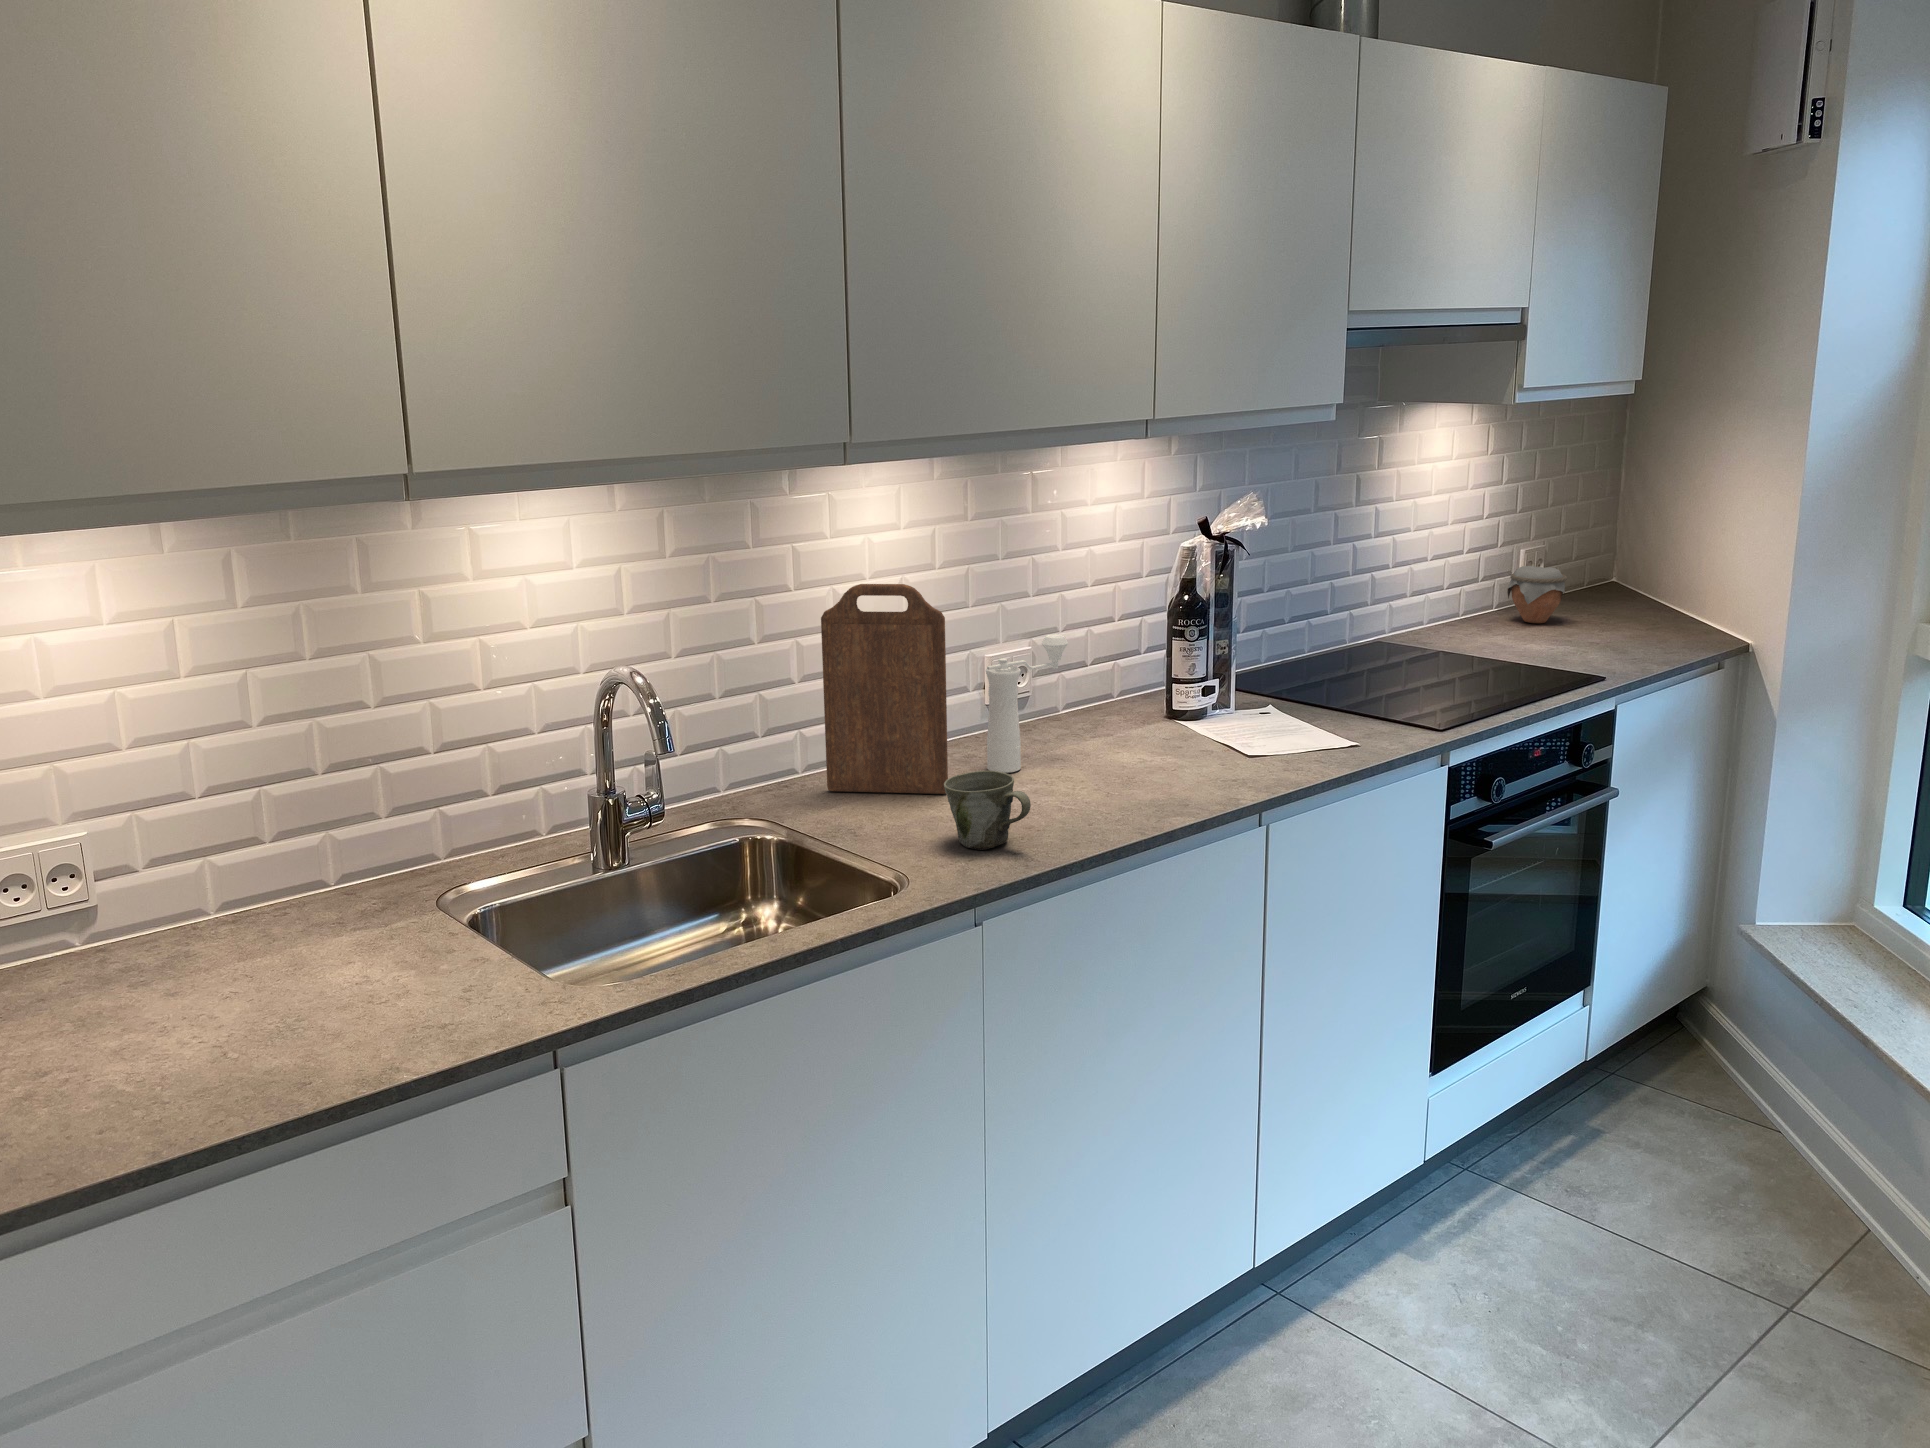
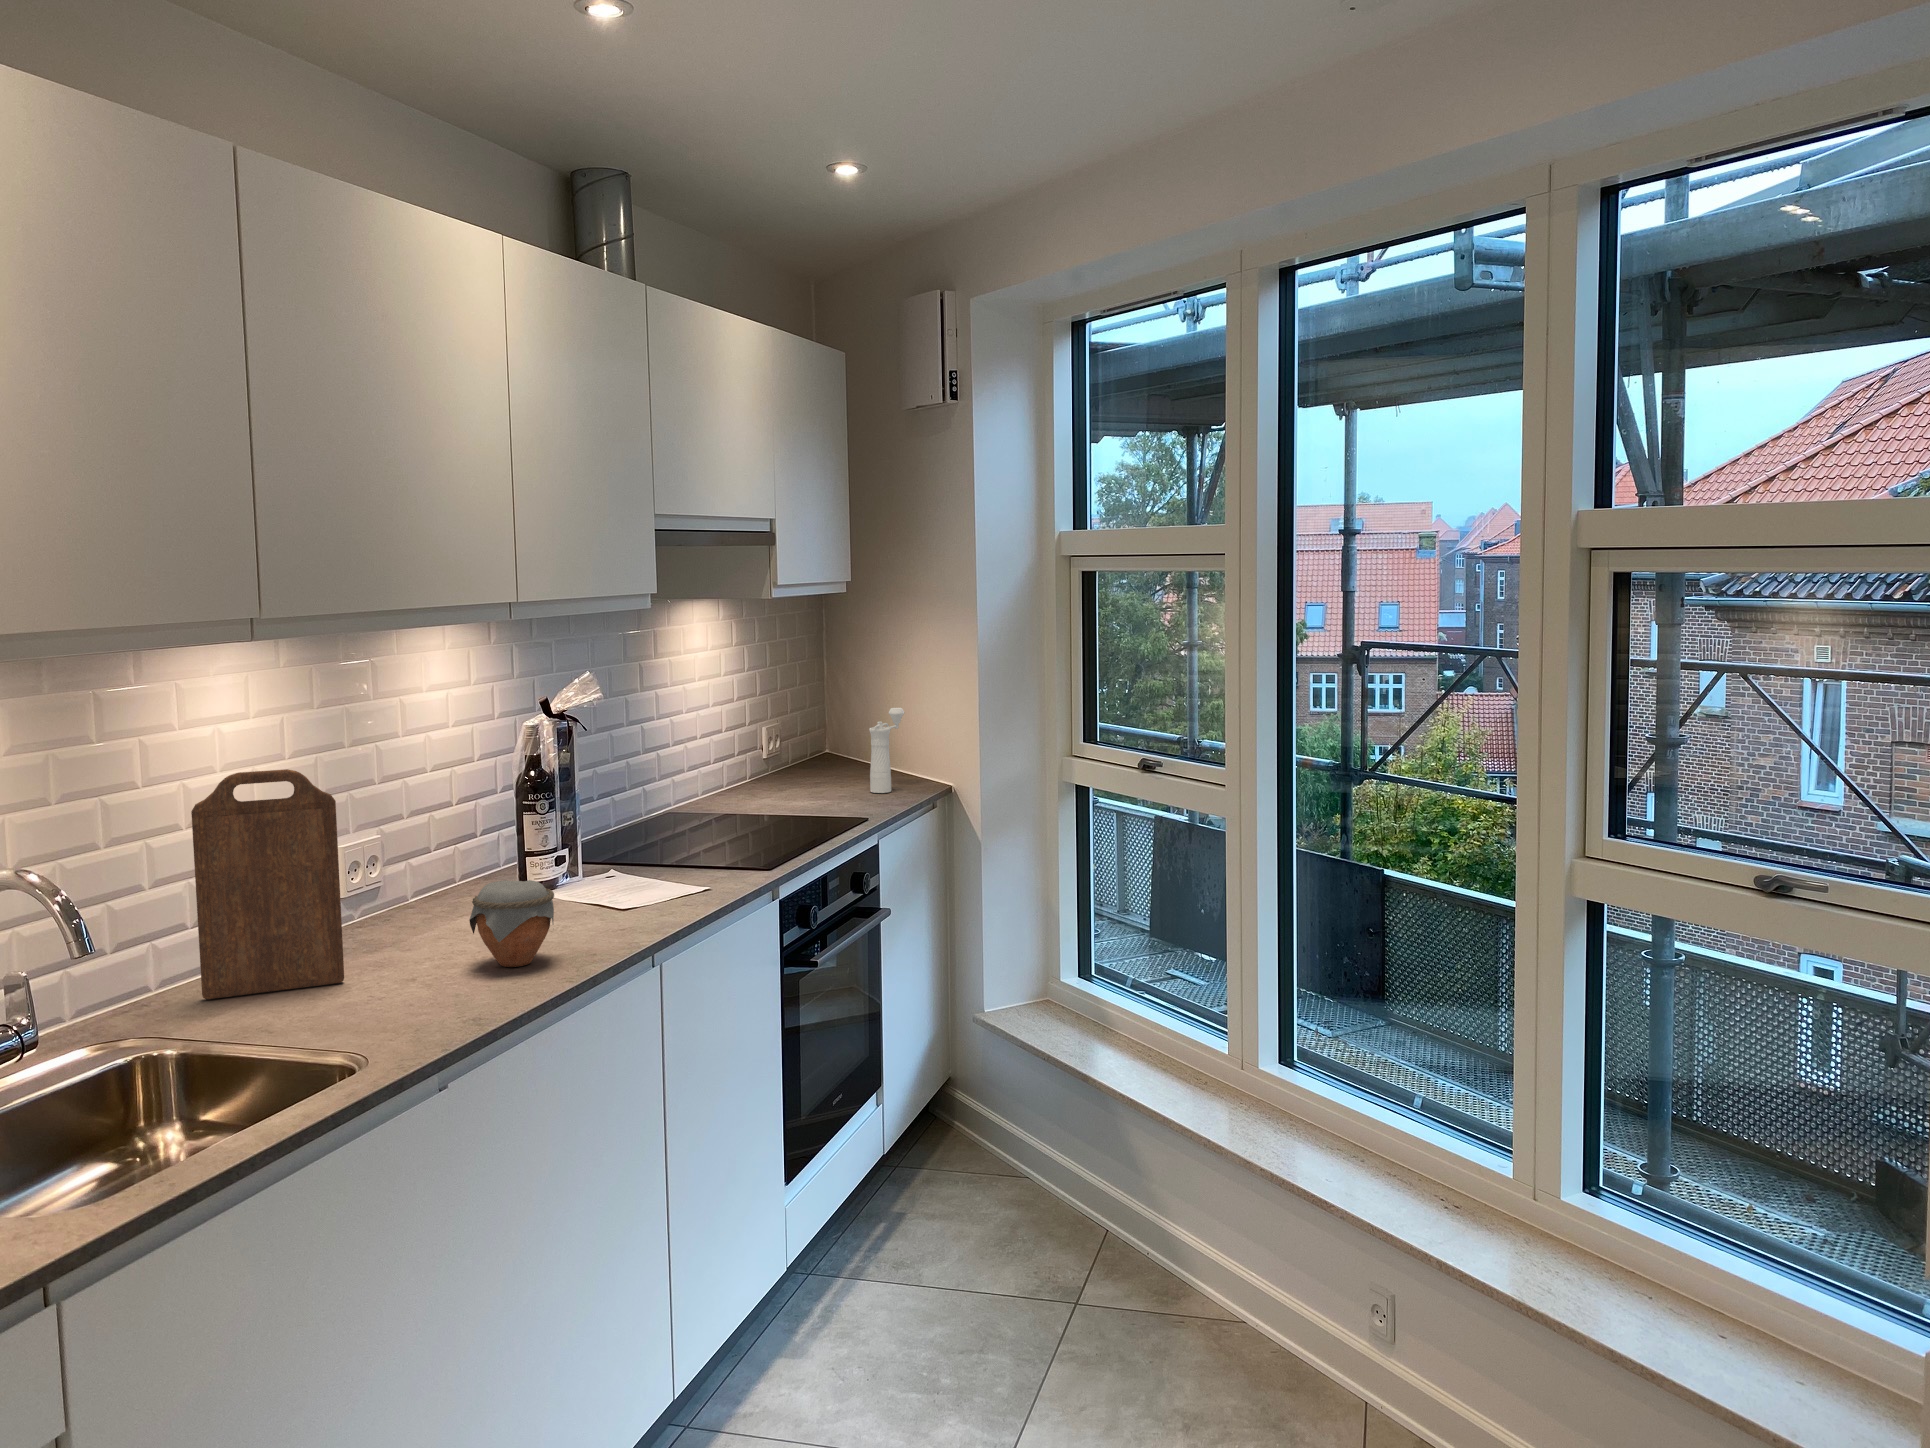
jar: present [1507,566,1567,623] -> present [469,880,554,967]
pepper mill: present [986,634,1068,773] -> present [869,708,905,793]
mug: present [944,771,1031,850] -> none [374,942,471,1021]

